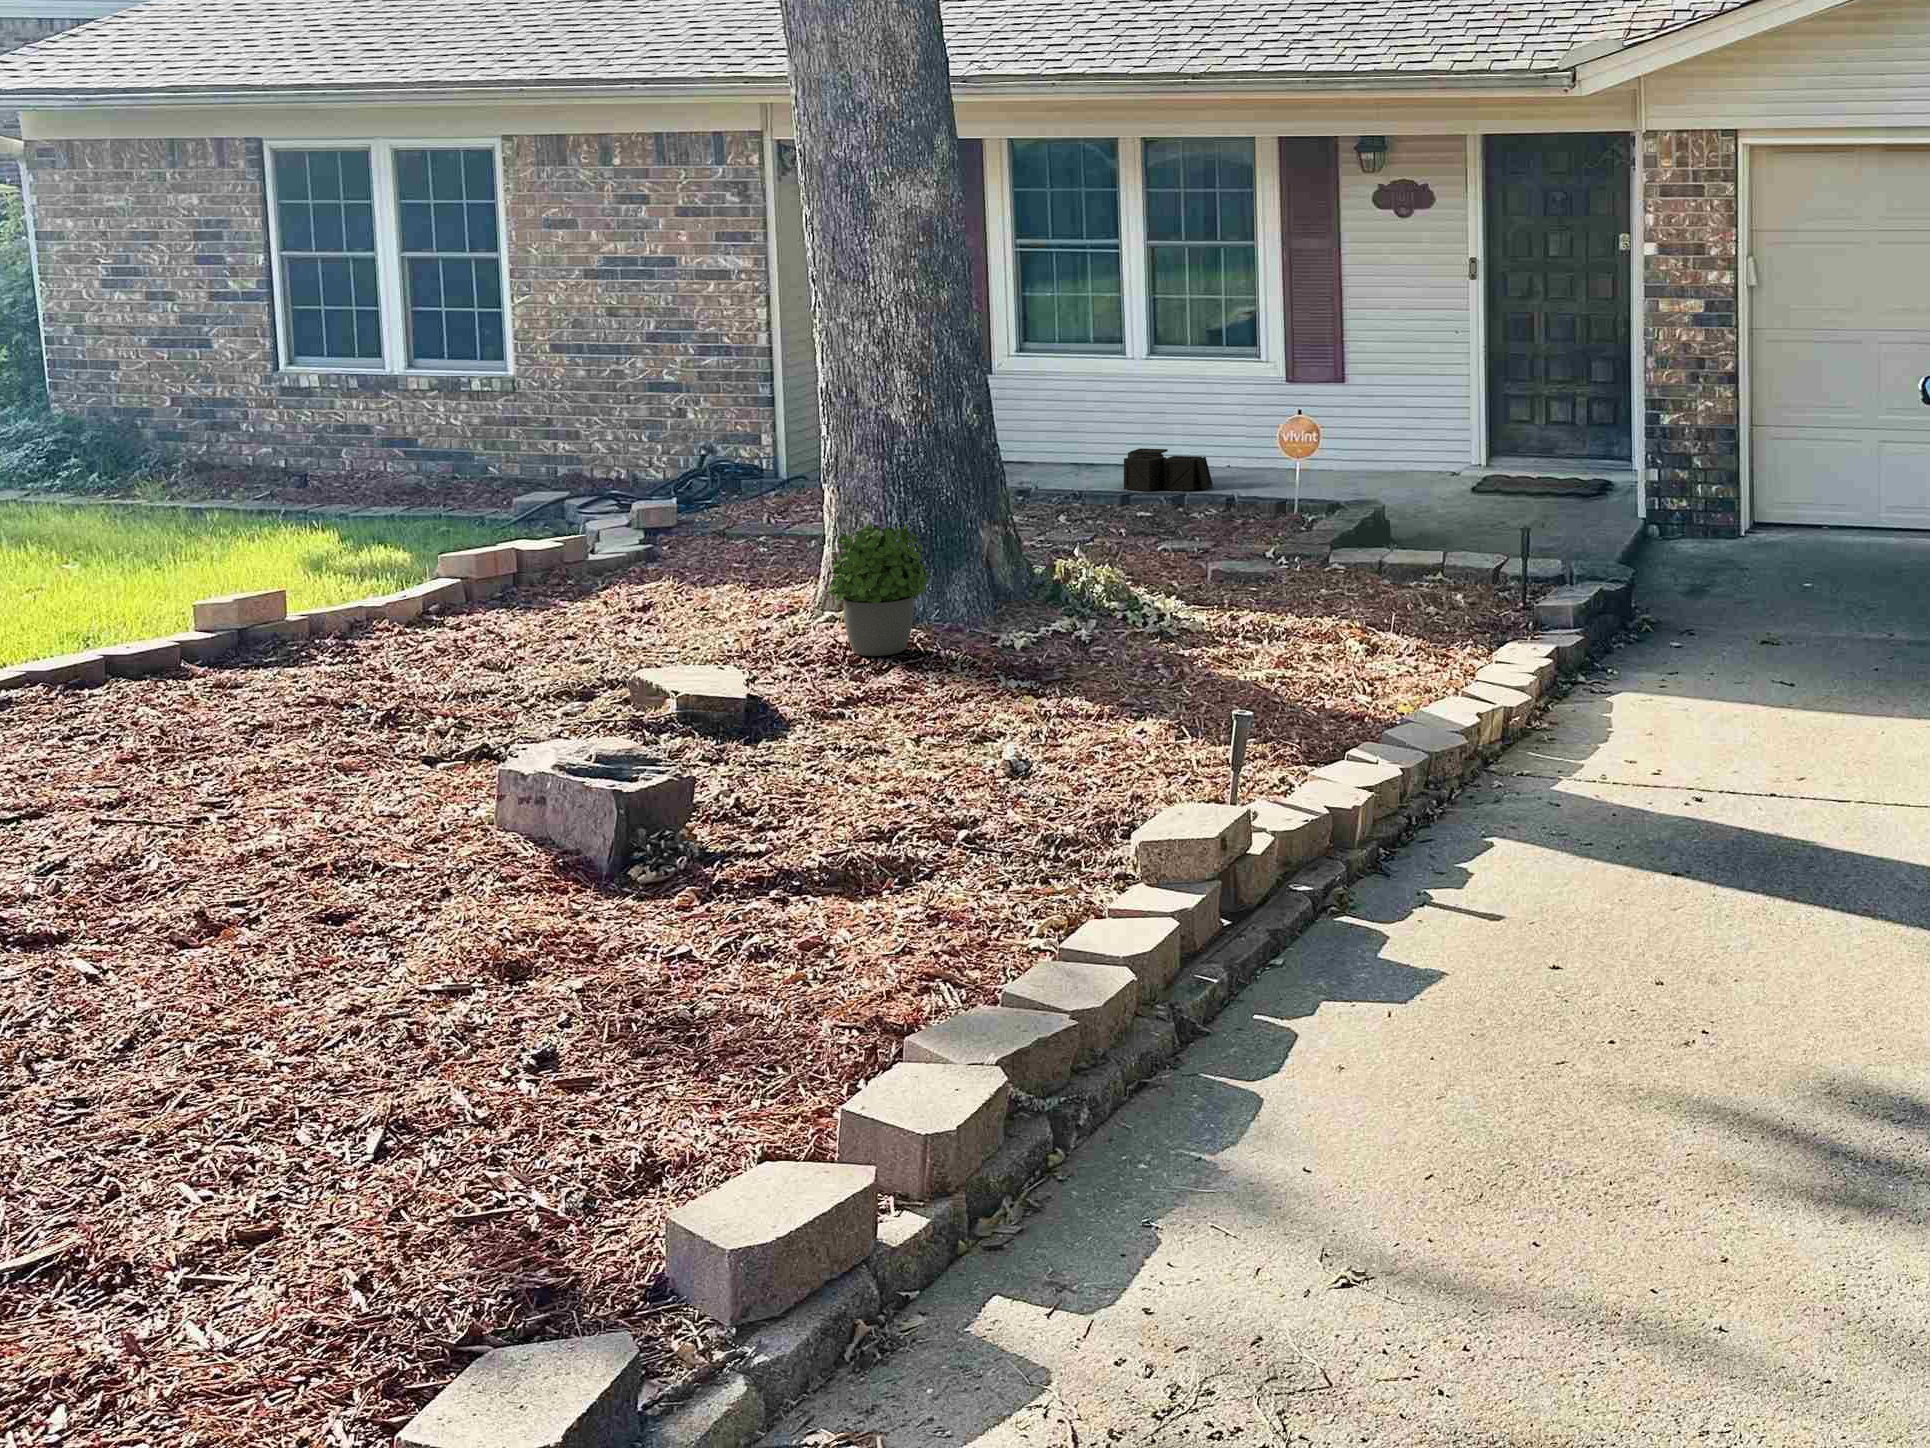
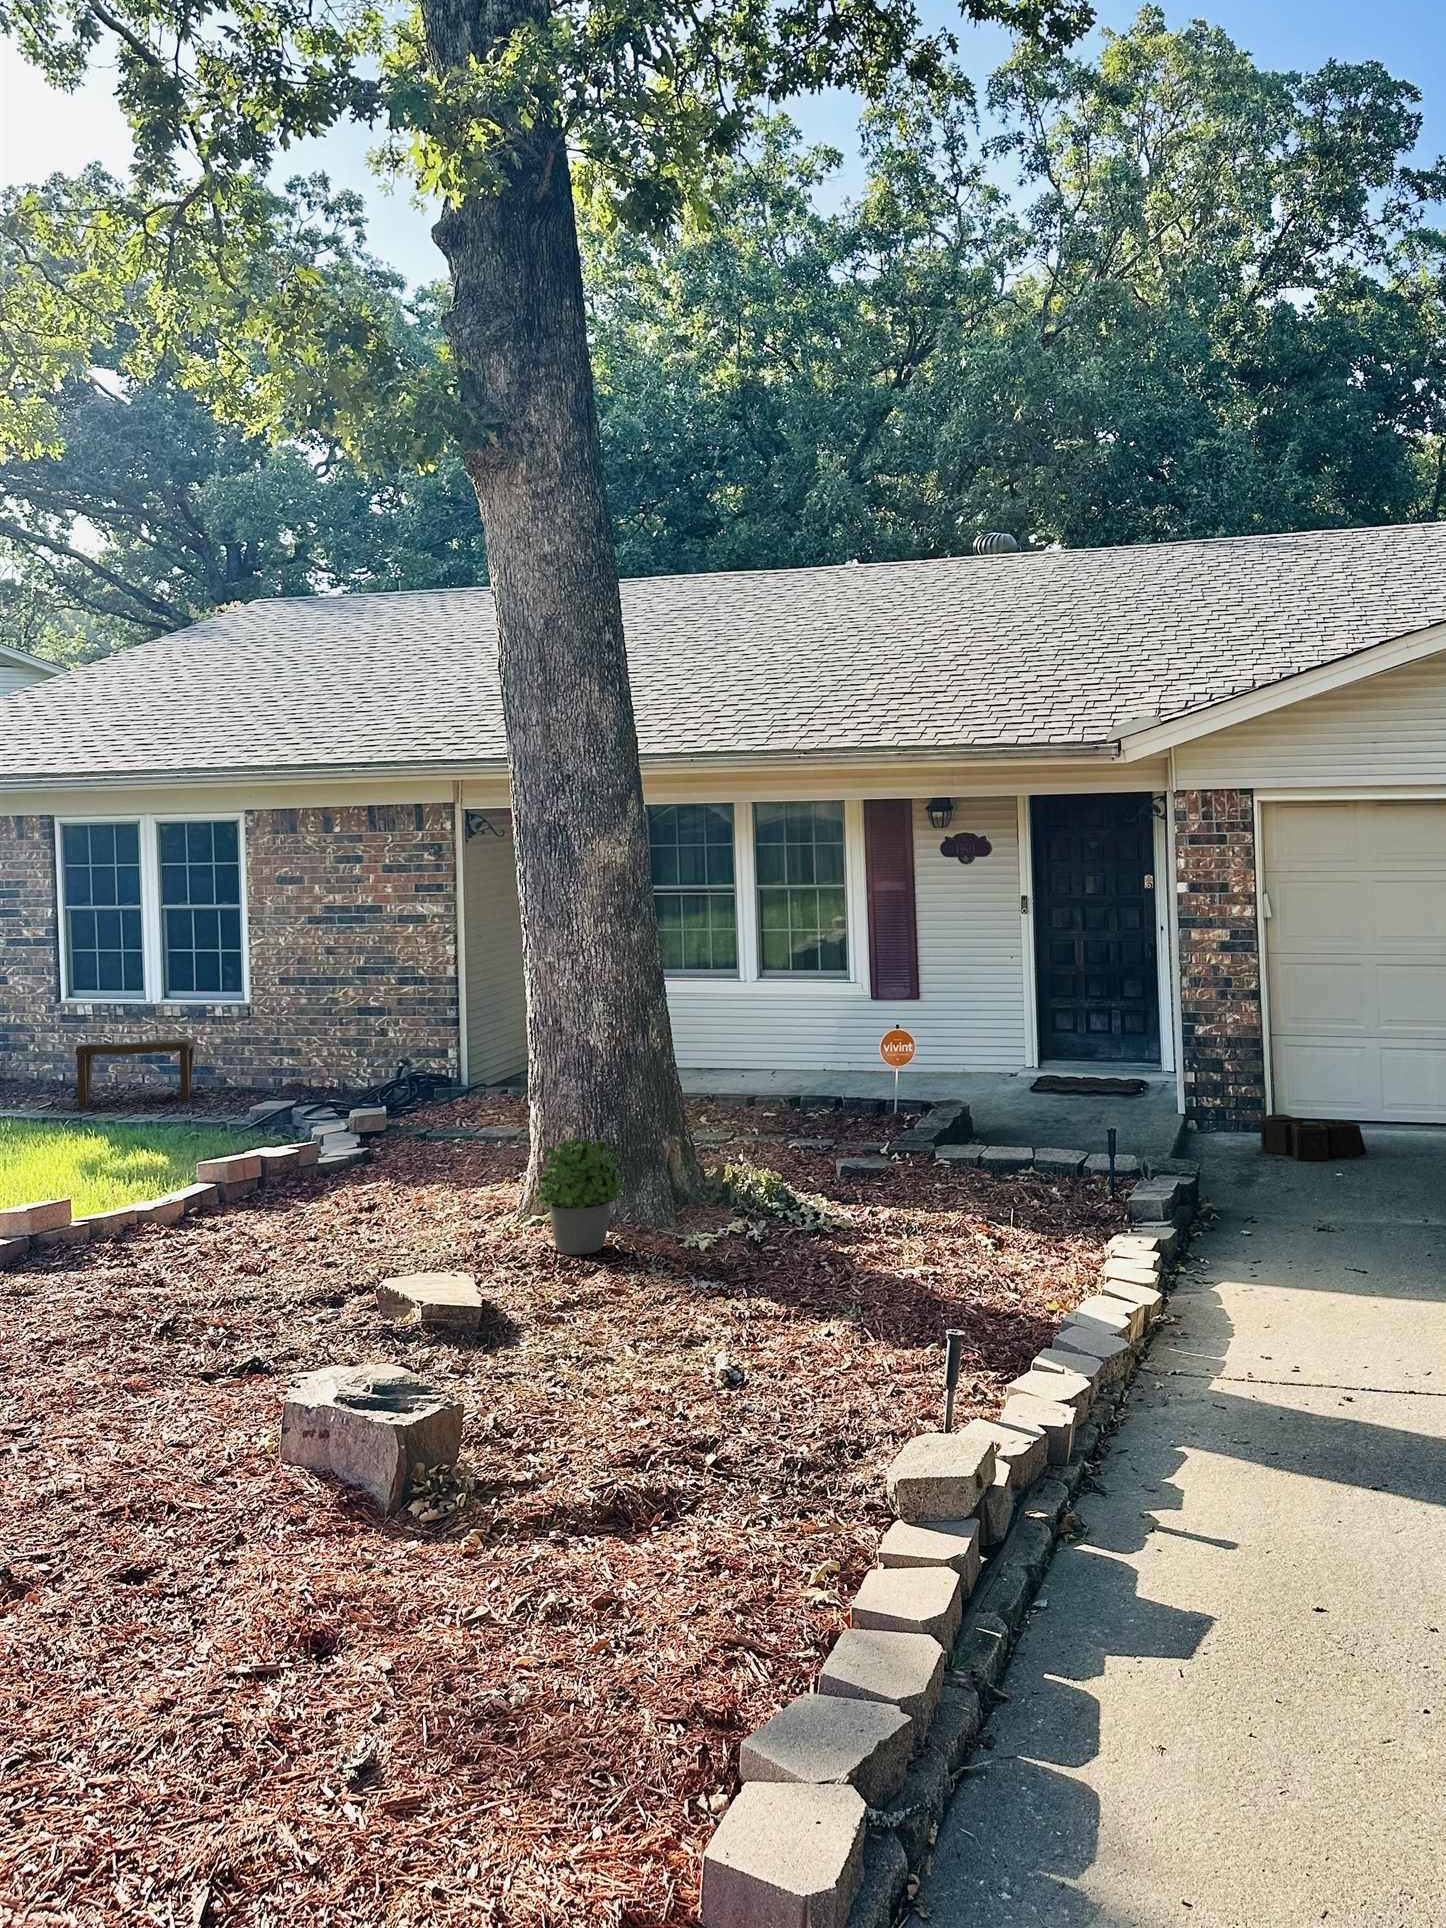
bench: none [299,418,454,501] -> present [75,1037,197,1107]
storage bin: present [1124,448,1213,492] -> present [1261,1114,1367,1160]

